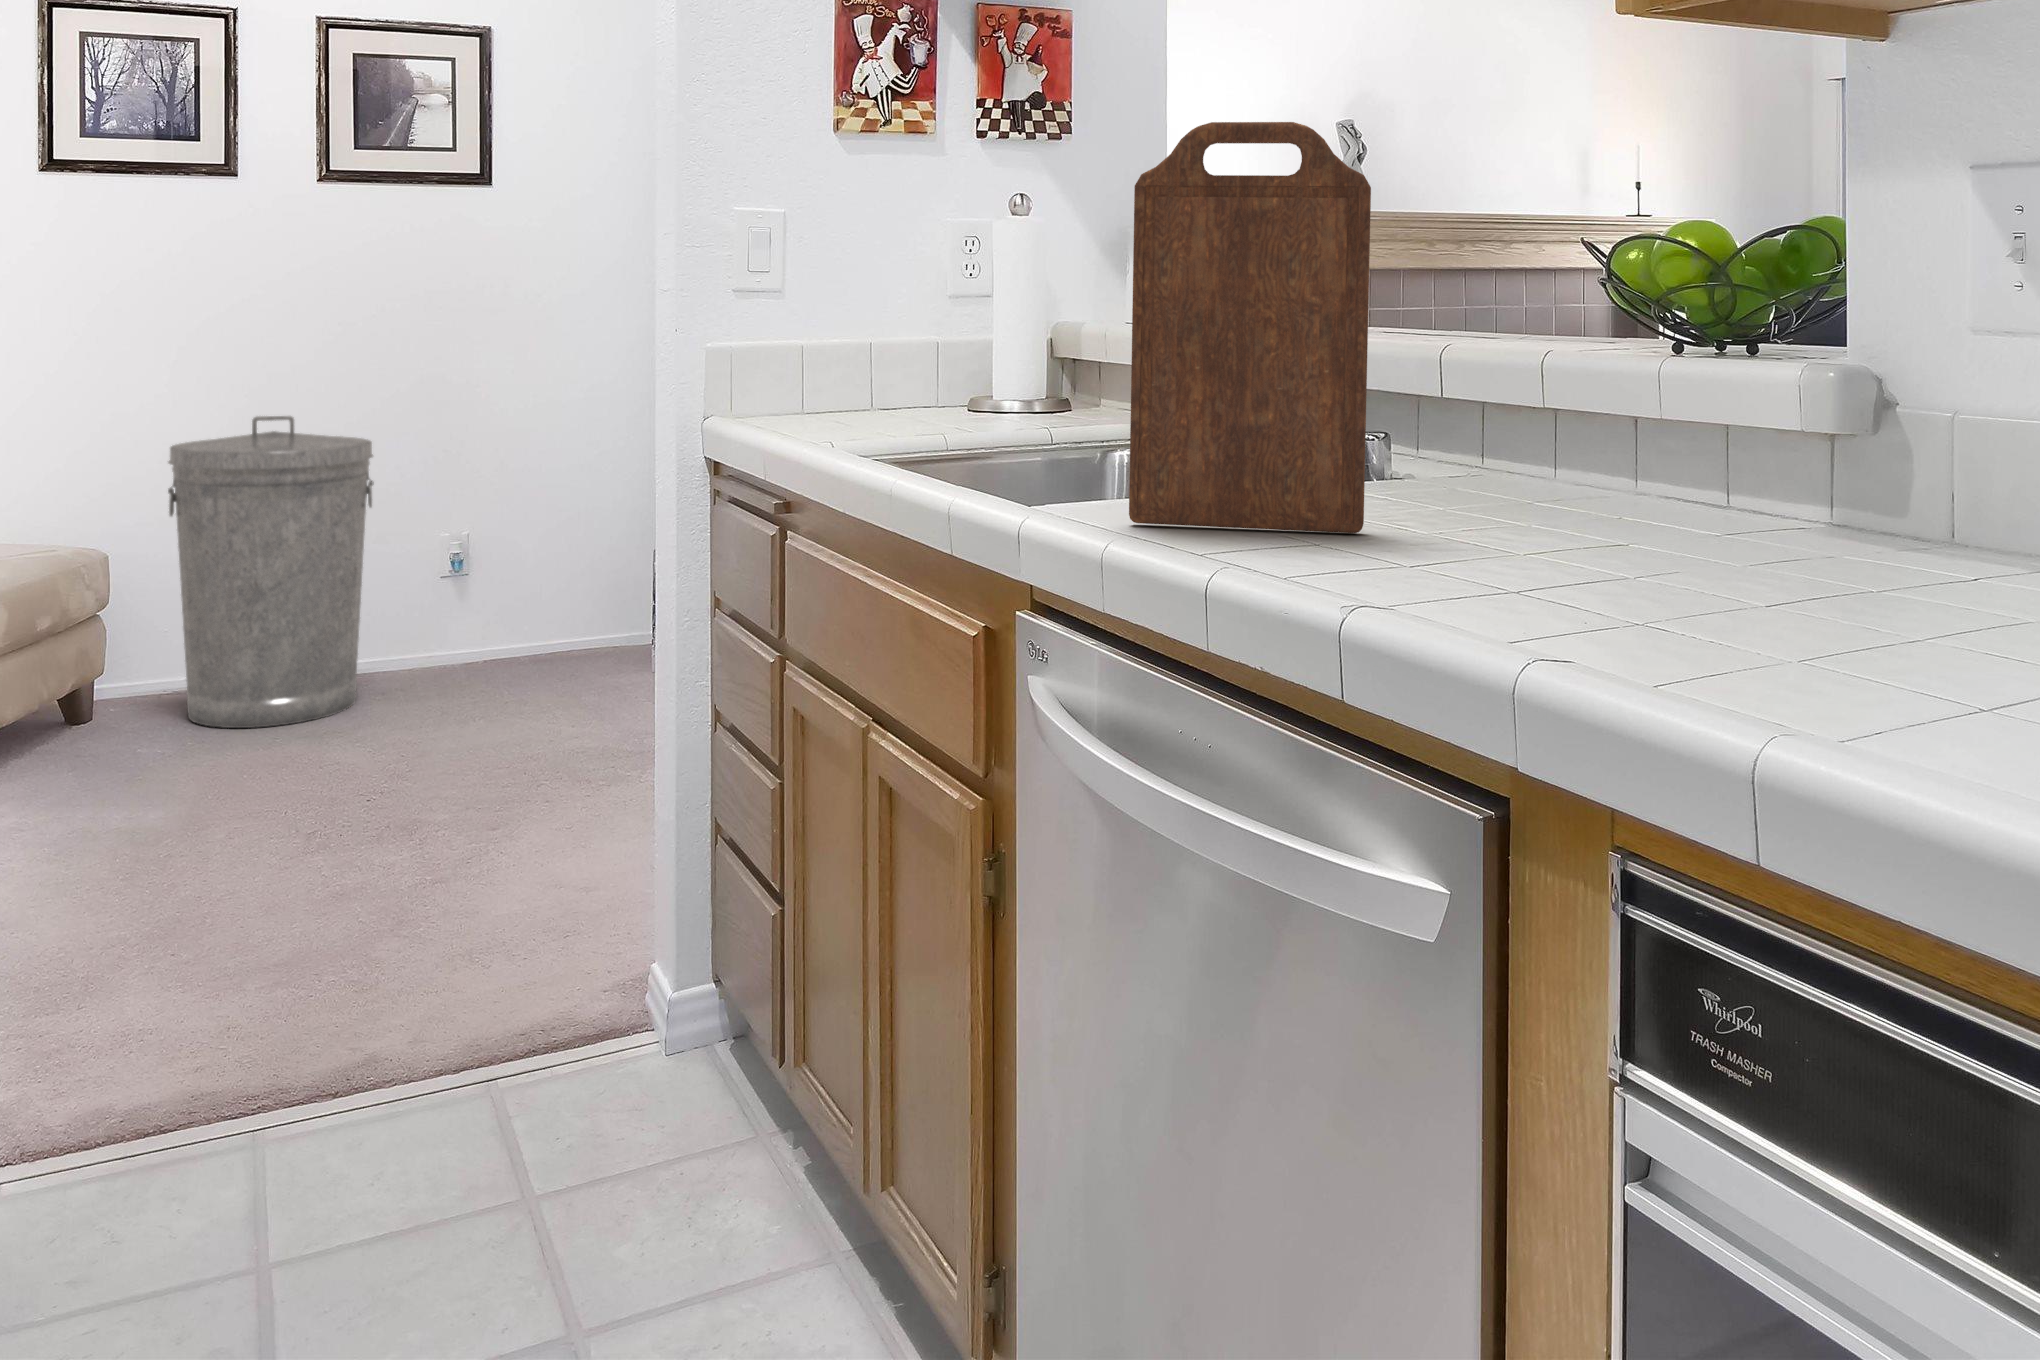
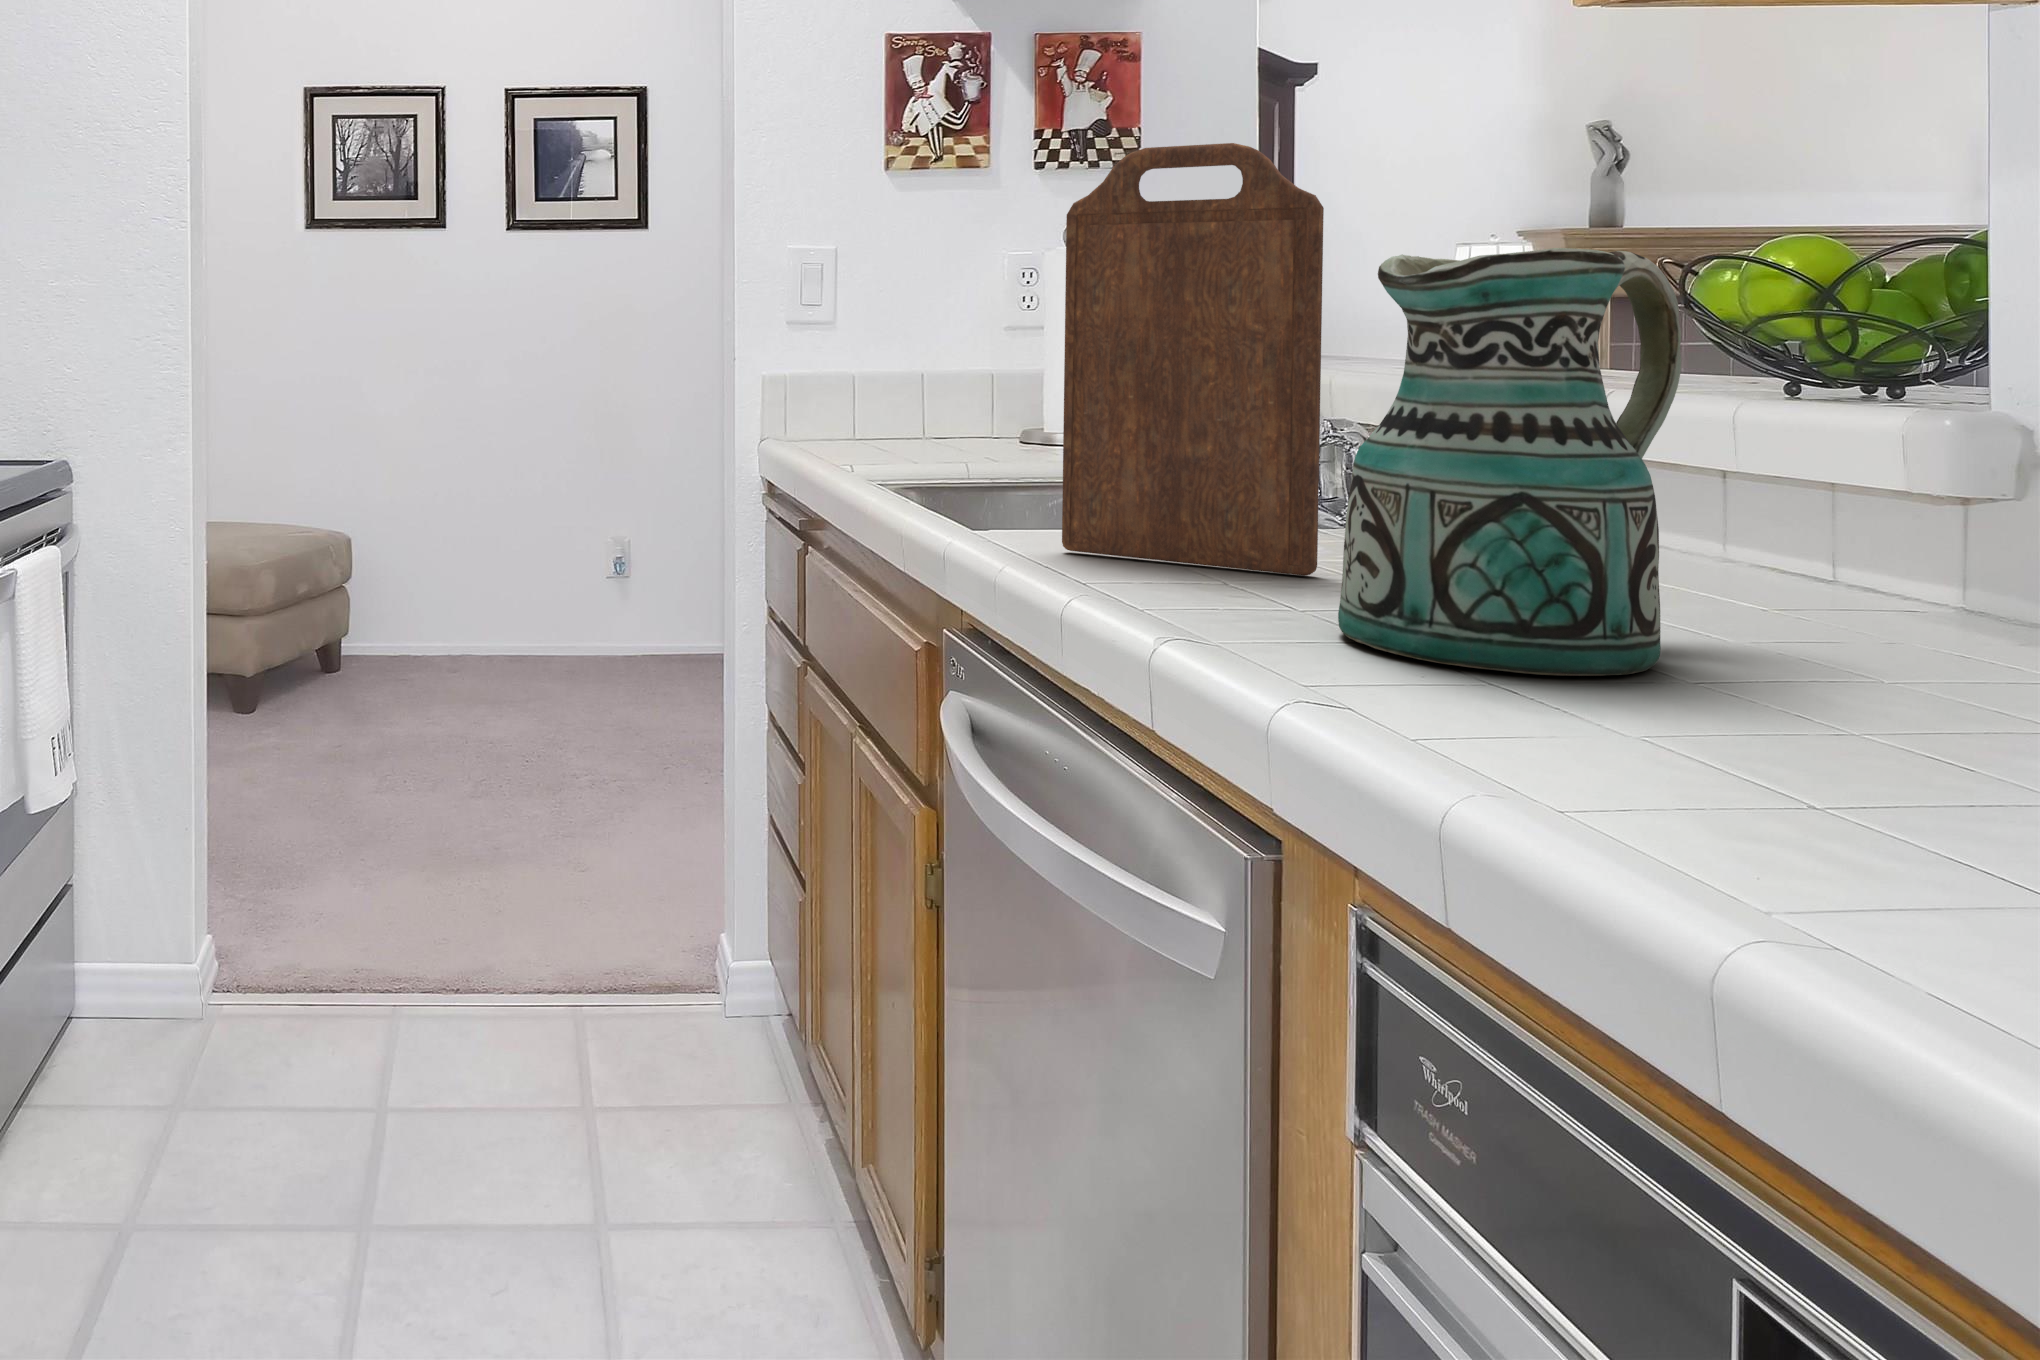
ceramic pitcher: none [1446,230,1701,610] -> present [1338,248,1681,676]
trash can: present [168,416,373,728] -> none [390,428,544,690]

